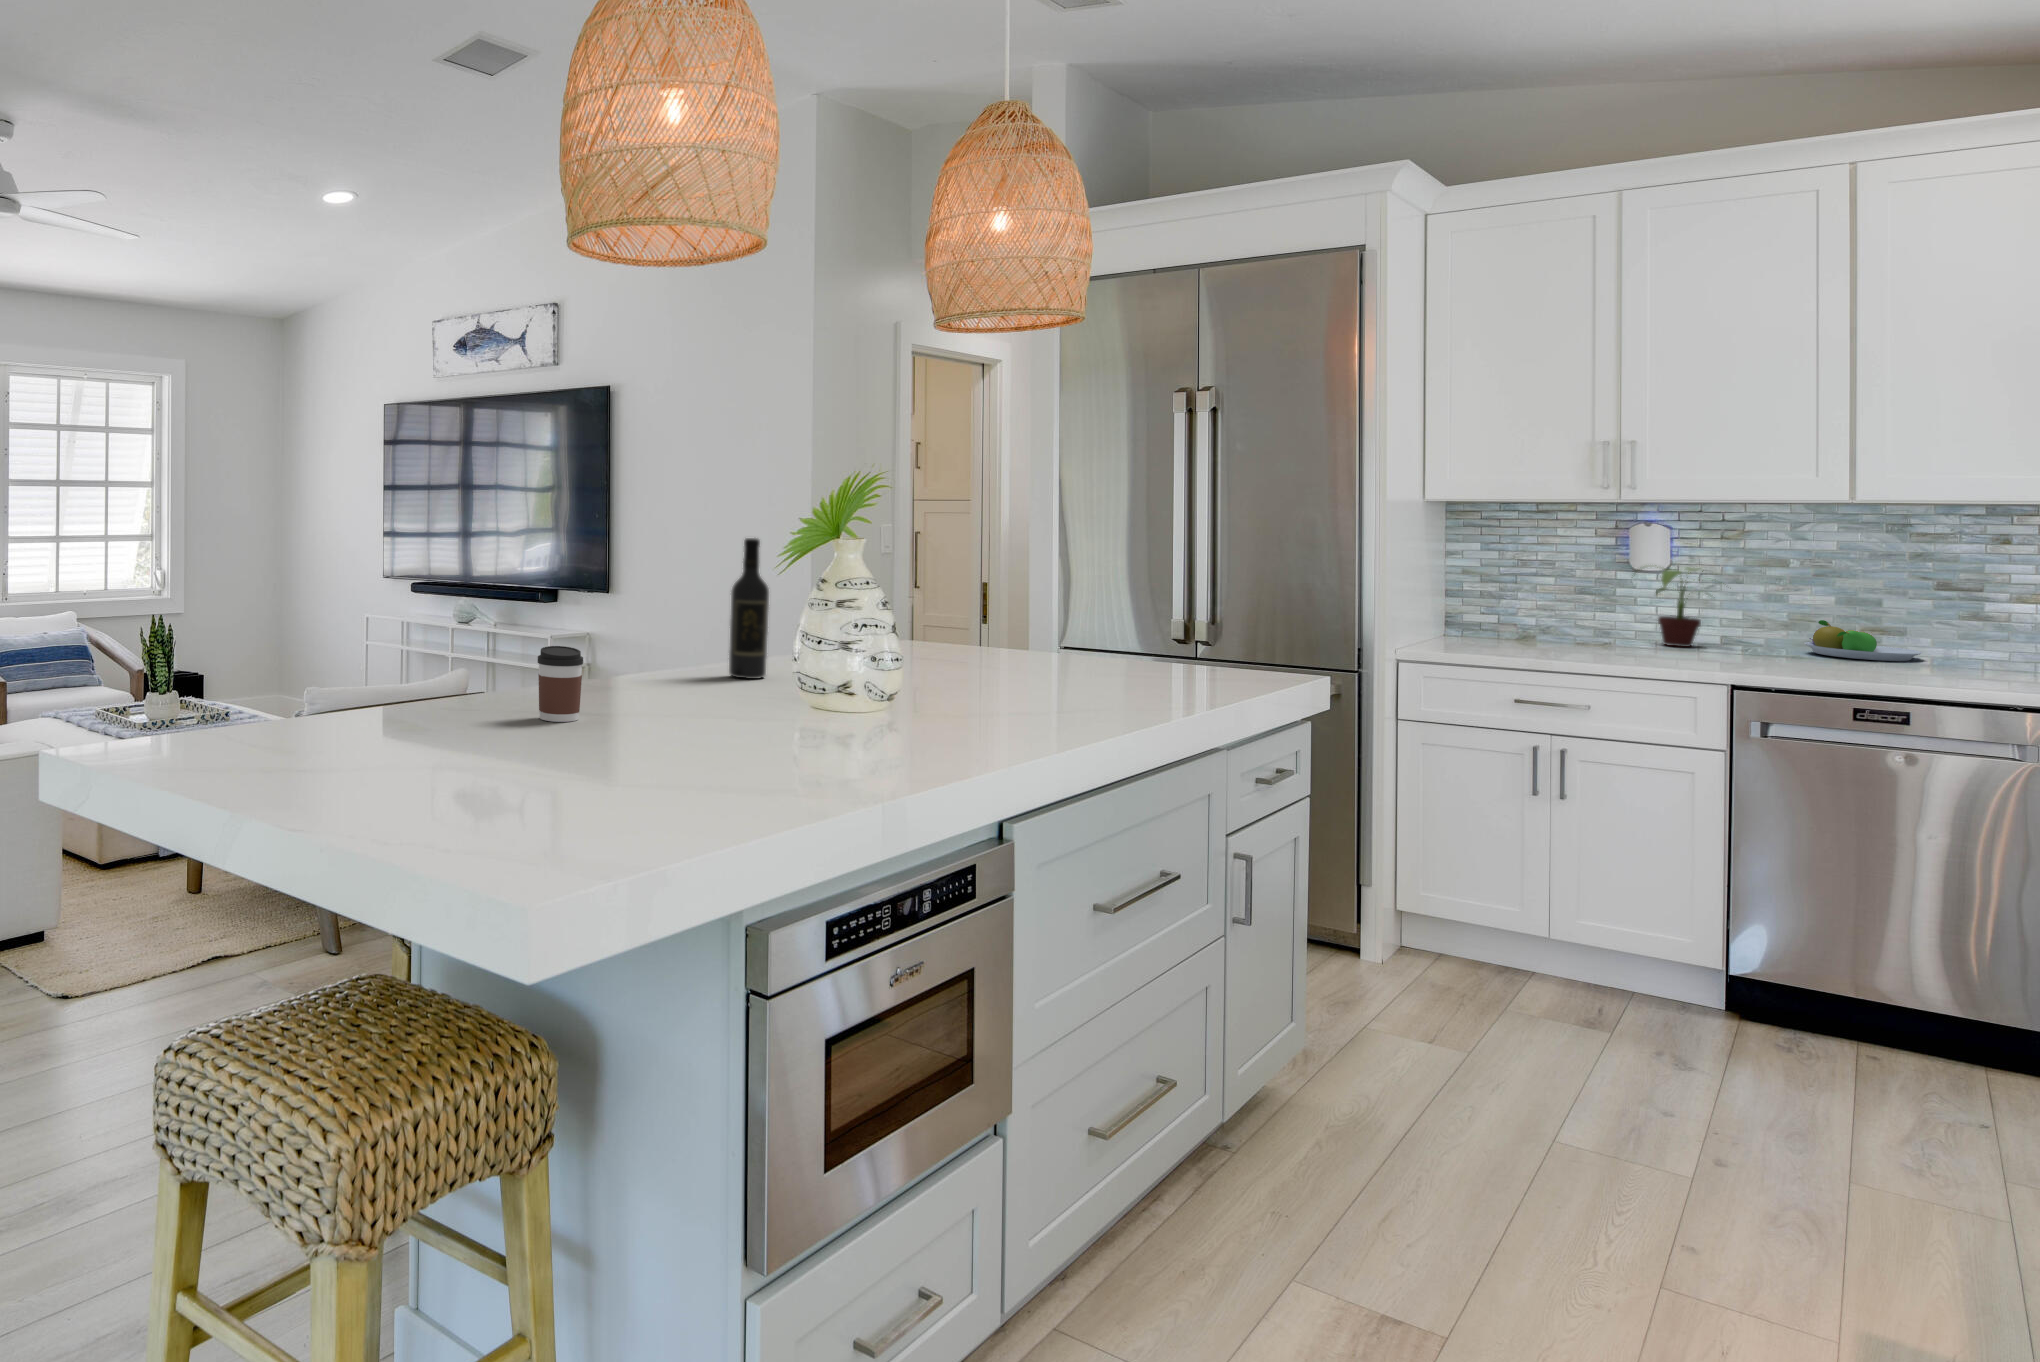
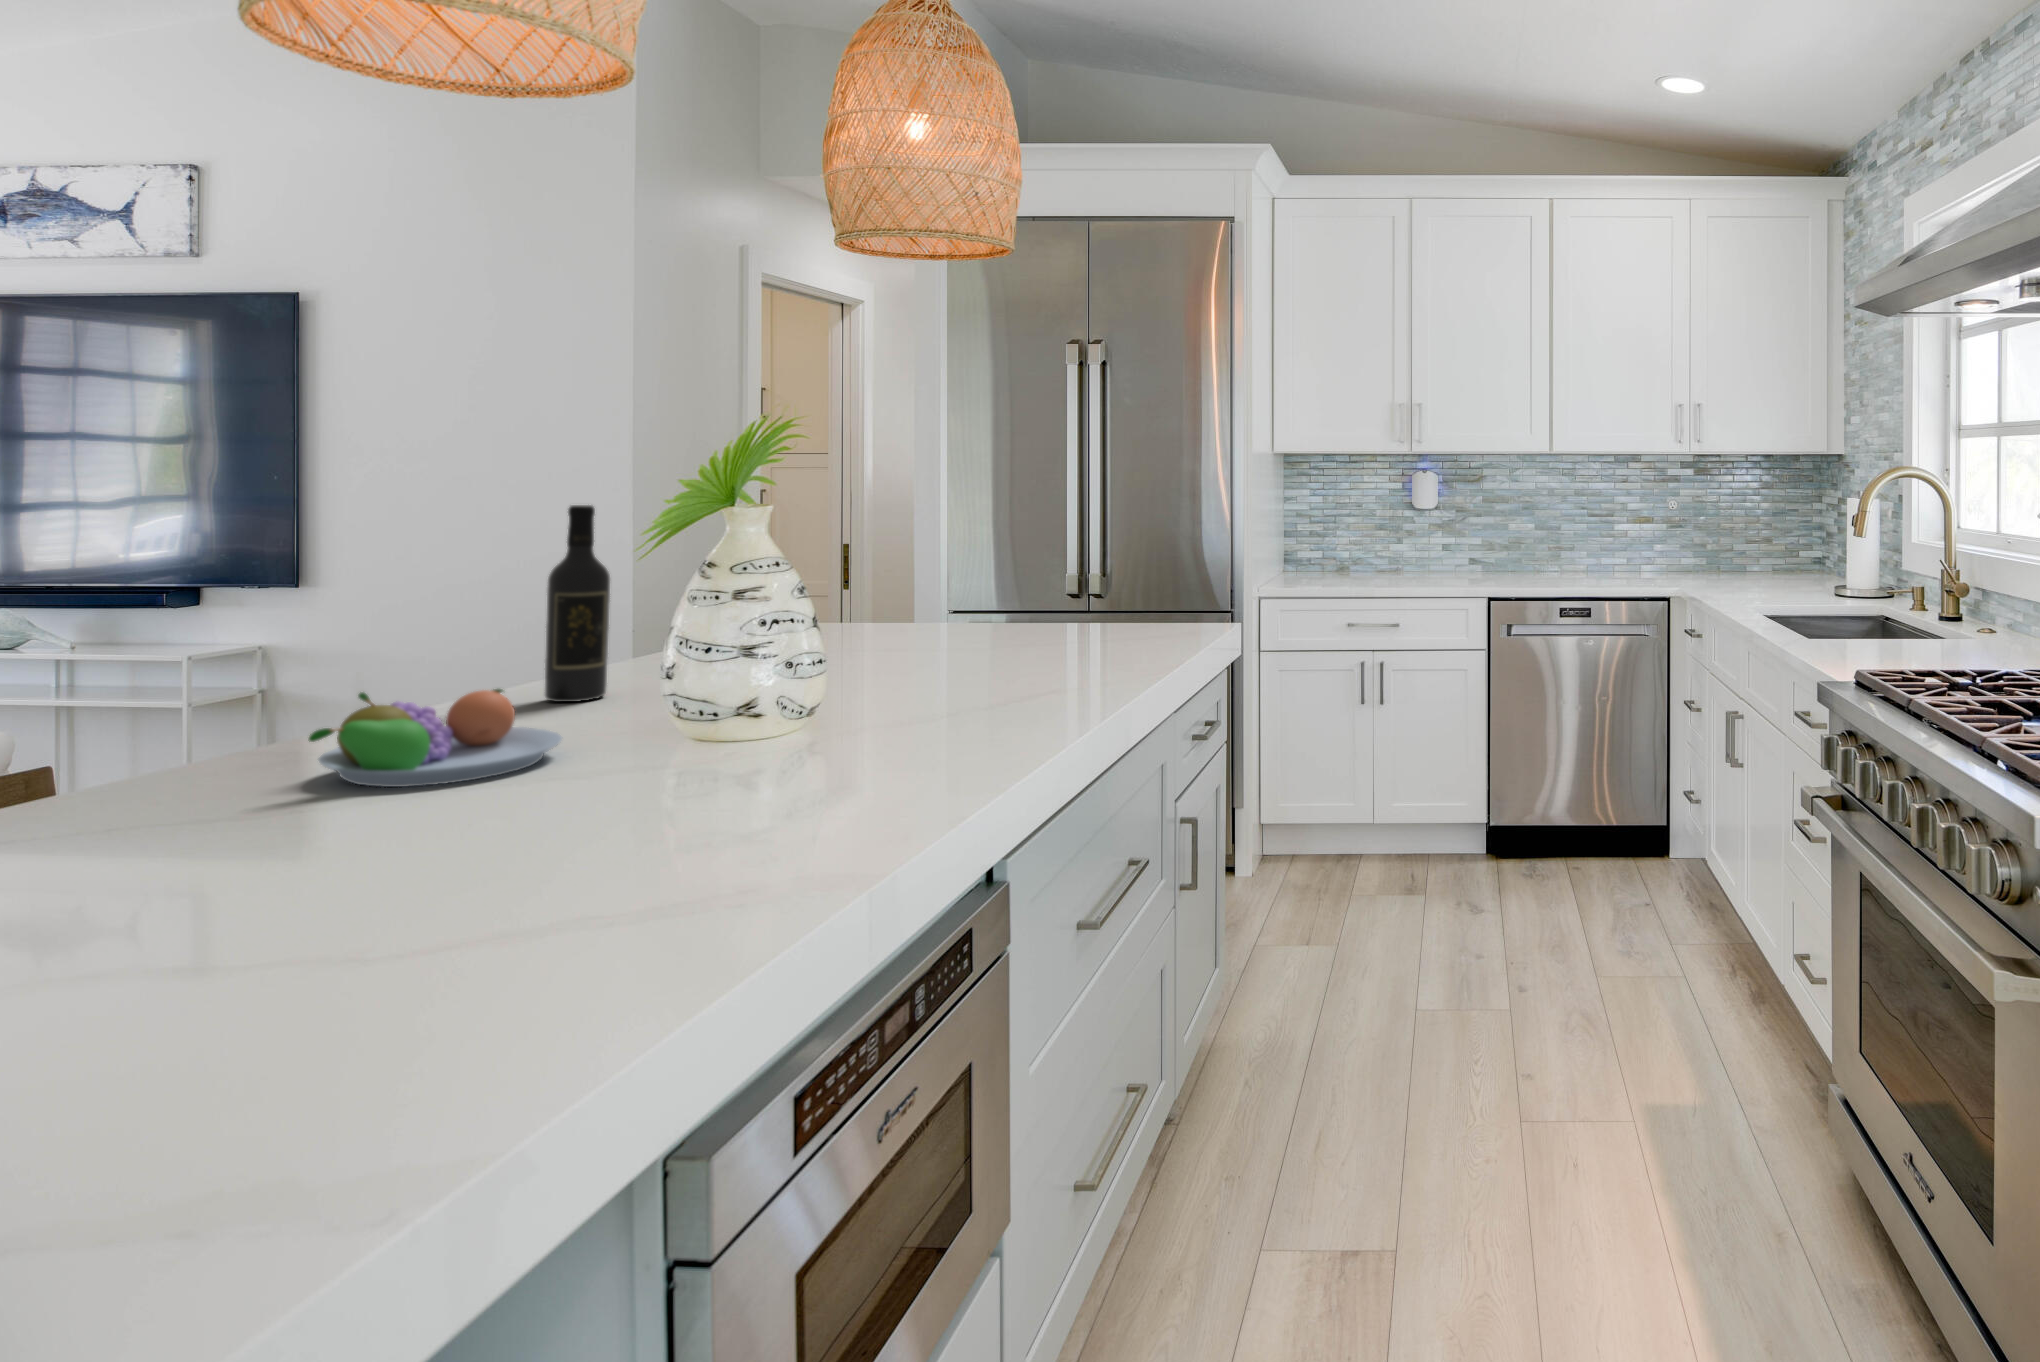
potted plant: present [1657,567,1703,647] -> none [1410,506,1473,570]
fruit bowl: present [1804,620,1922,661] -> present [309,689,563,787]
coffee cup: present [538,646,583,722] -> none [156,702,267,840]

